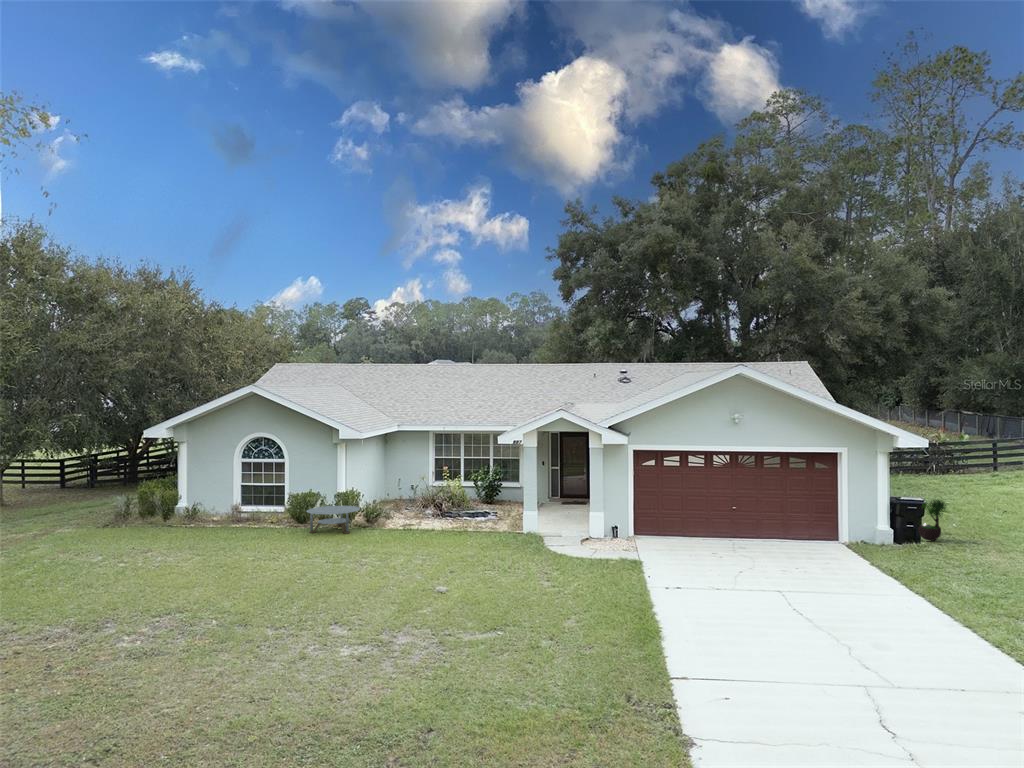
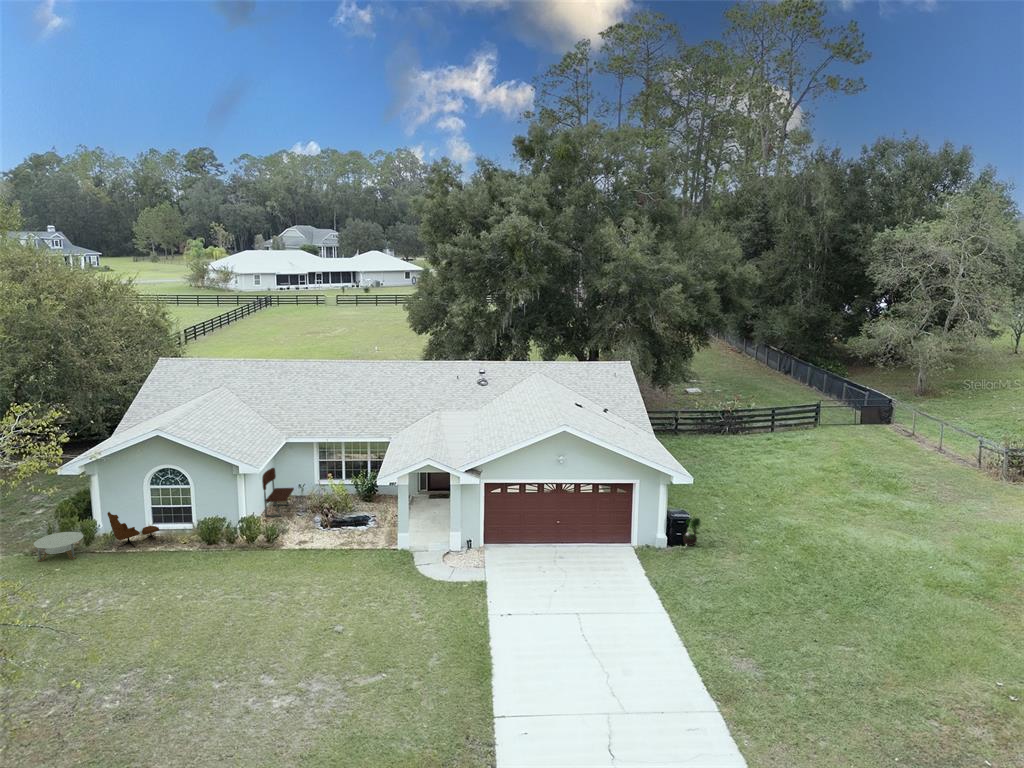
bench: none [367,457,404,509] -> present [262,468,294,517]
lounge chair: none [190,479,247,524] -> present [107,512,159,548]
round table: present [307,506,360,534] -> present [34,532,83,561]

